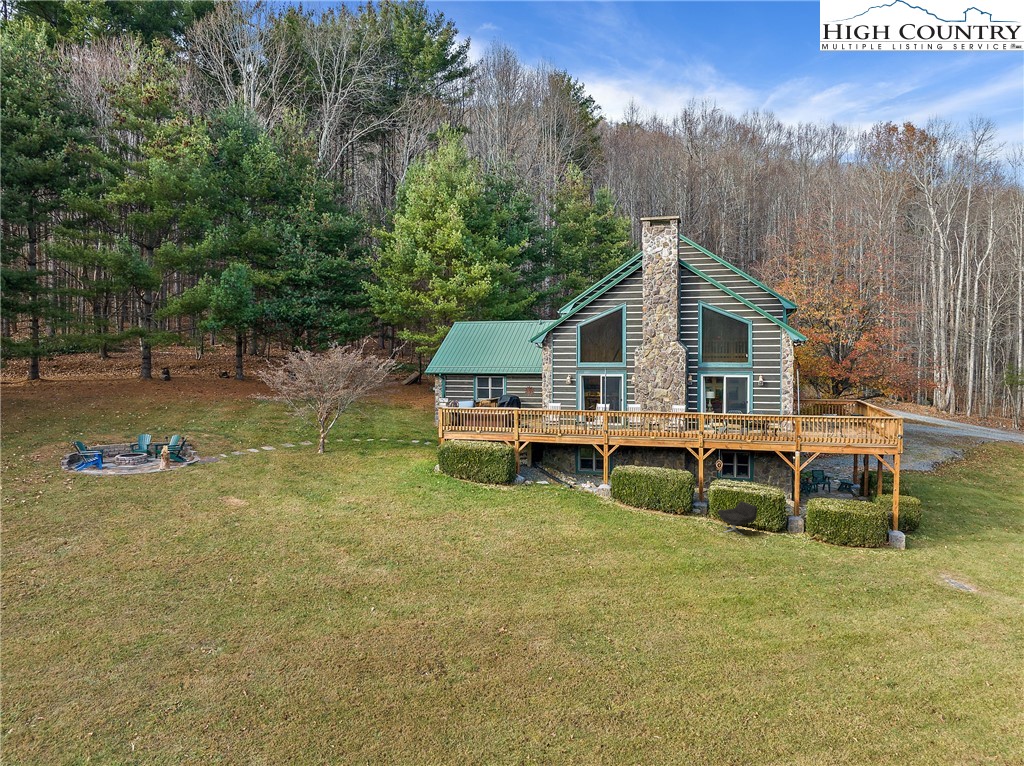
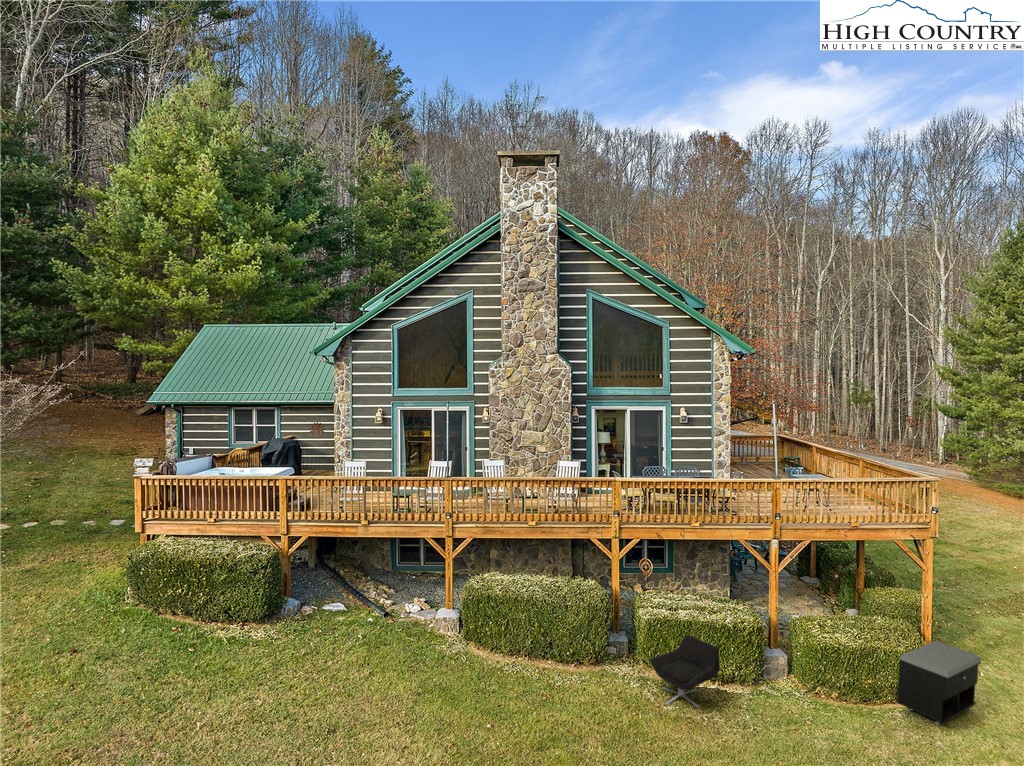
storage bench: none [864,516,920,556] -> present [897,641,981,725]

